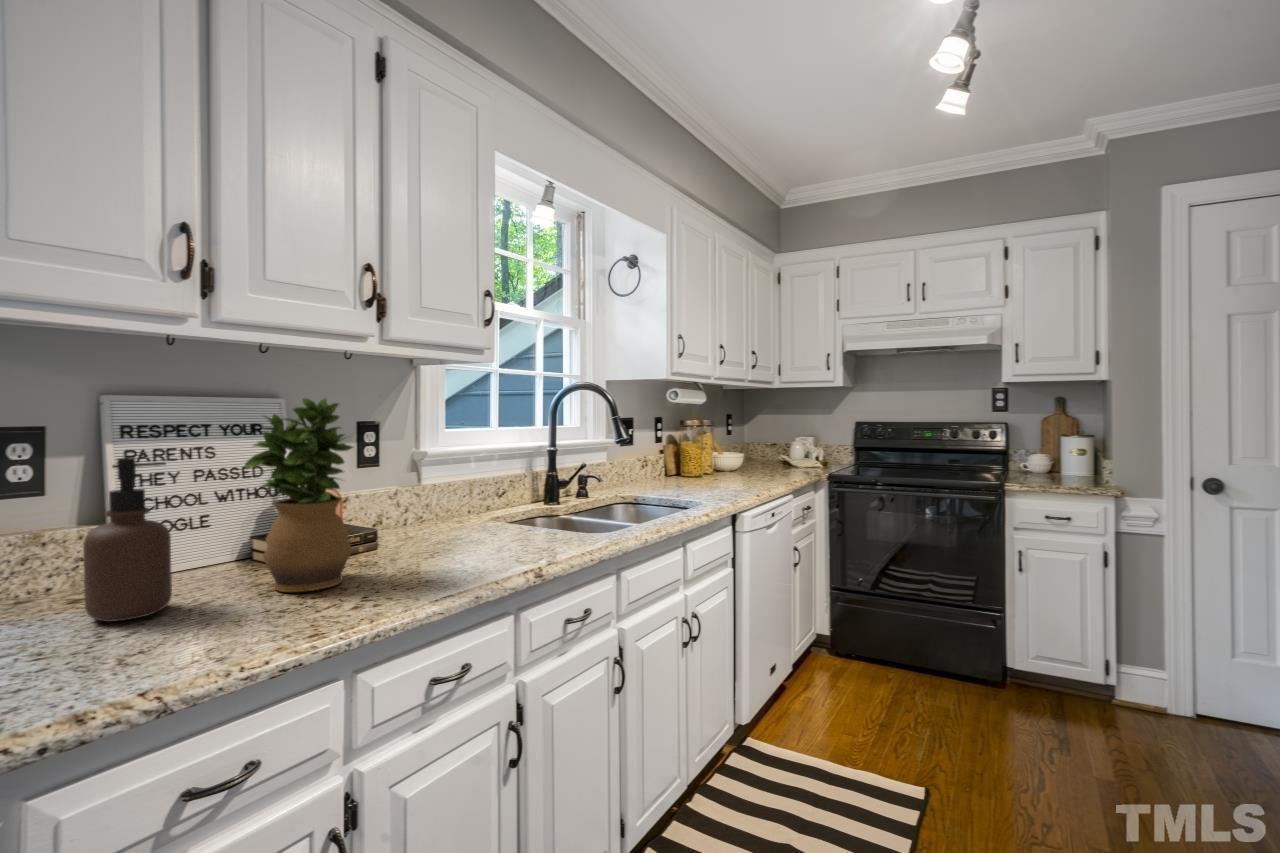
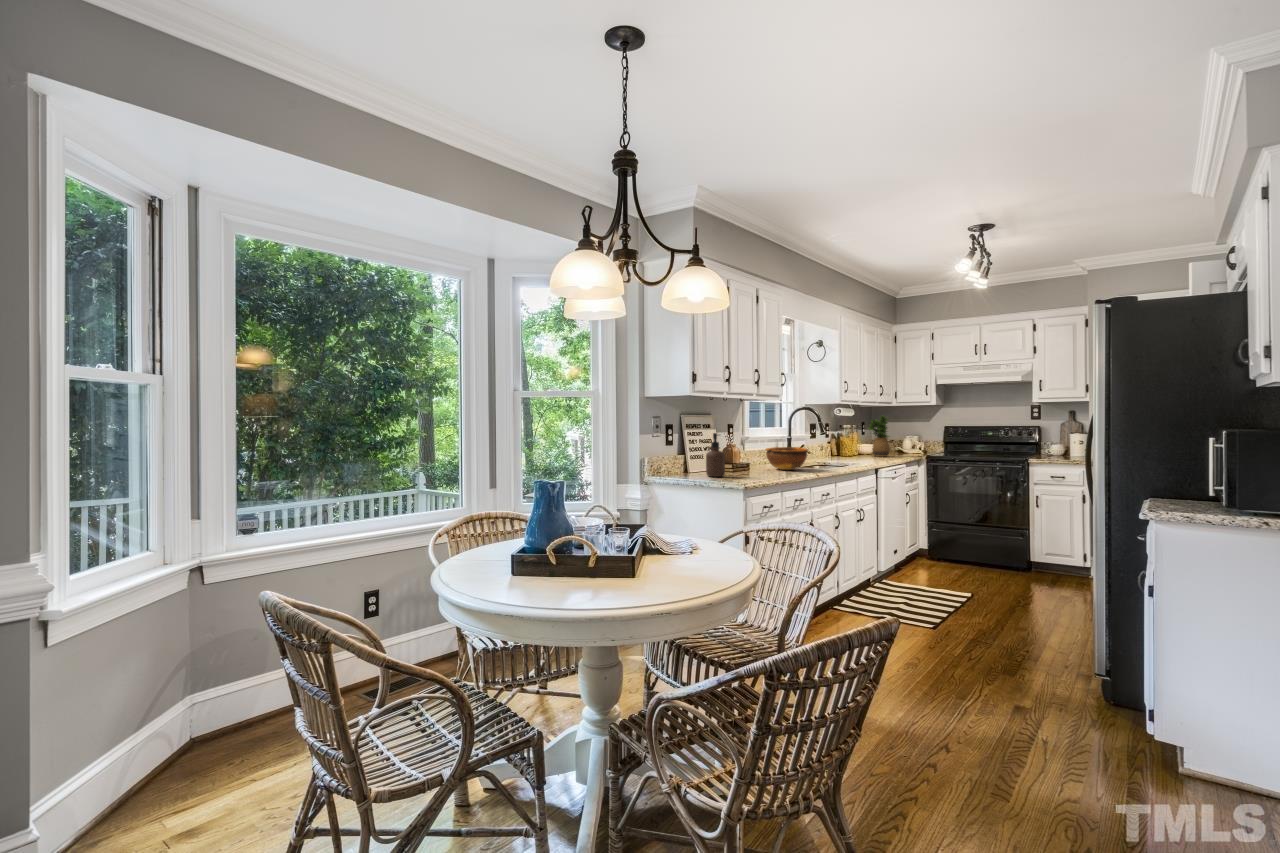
potted plant: present [245,398,354,592] -> present [869,416,890,457]
bowl: none [427,479,545,545] -> present [765,447,808,470]

